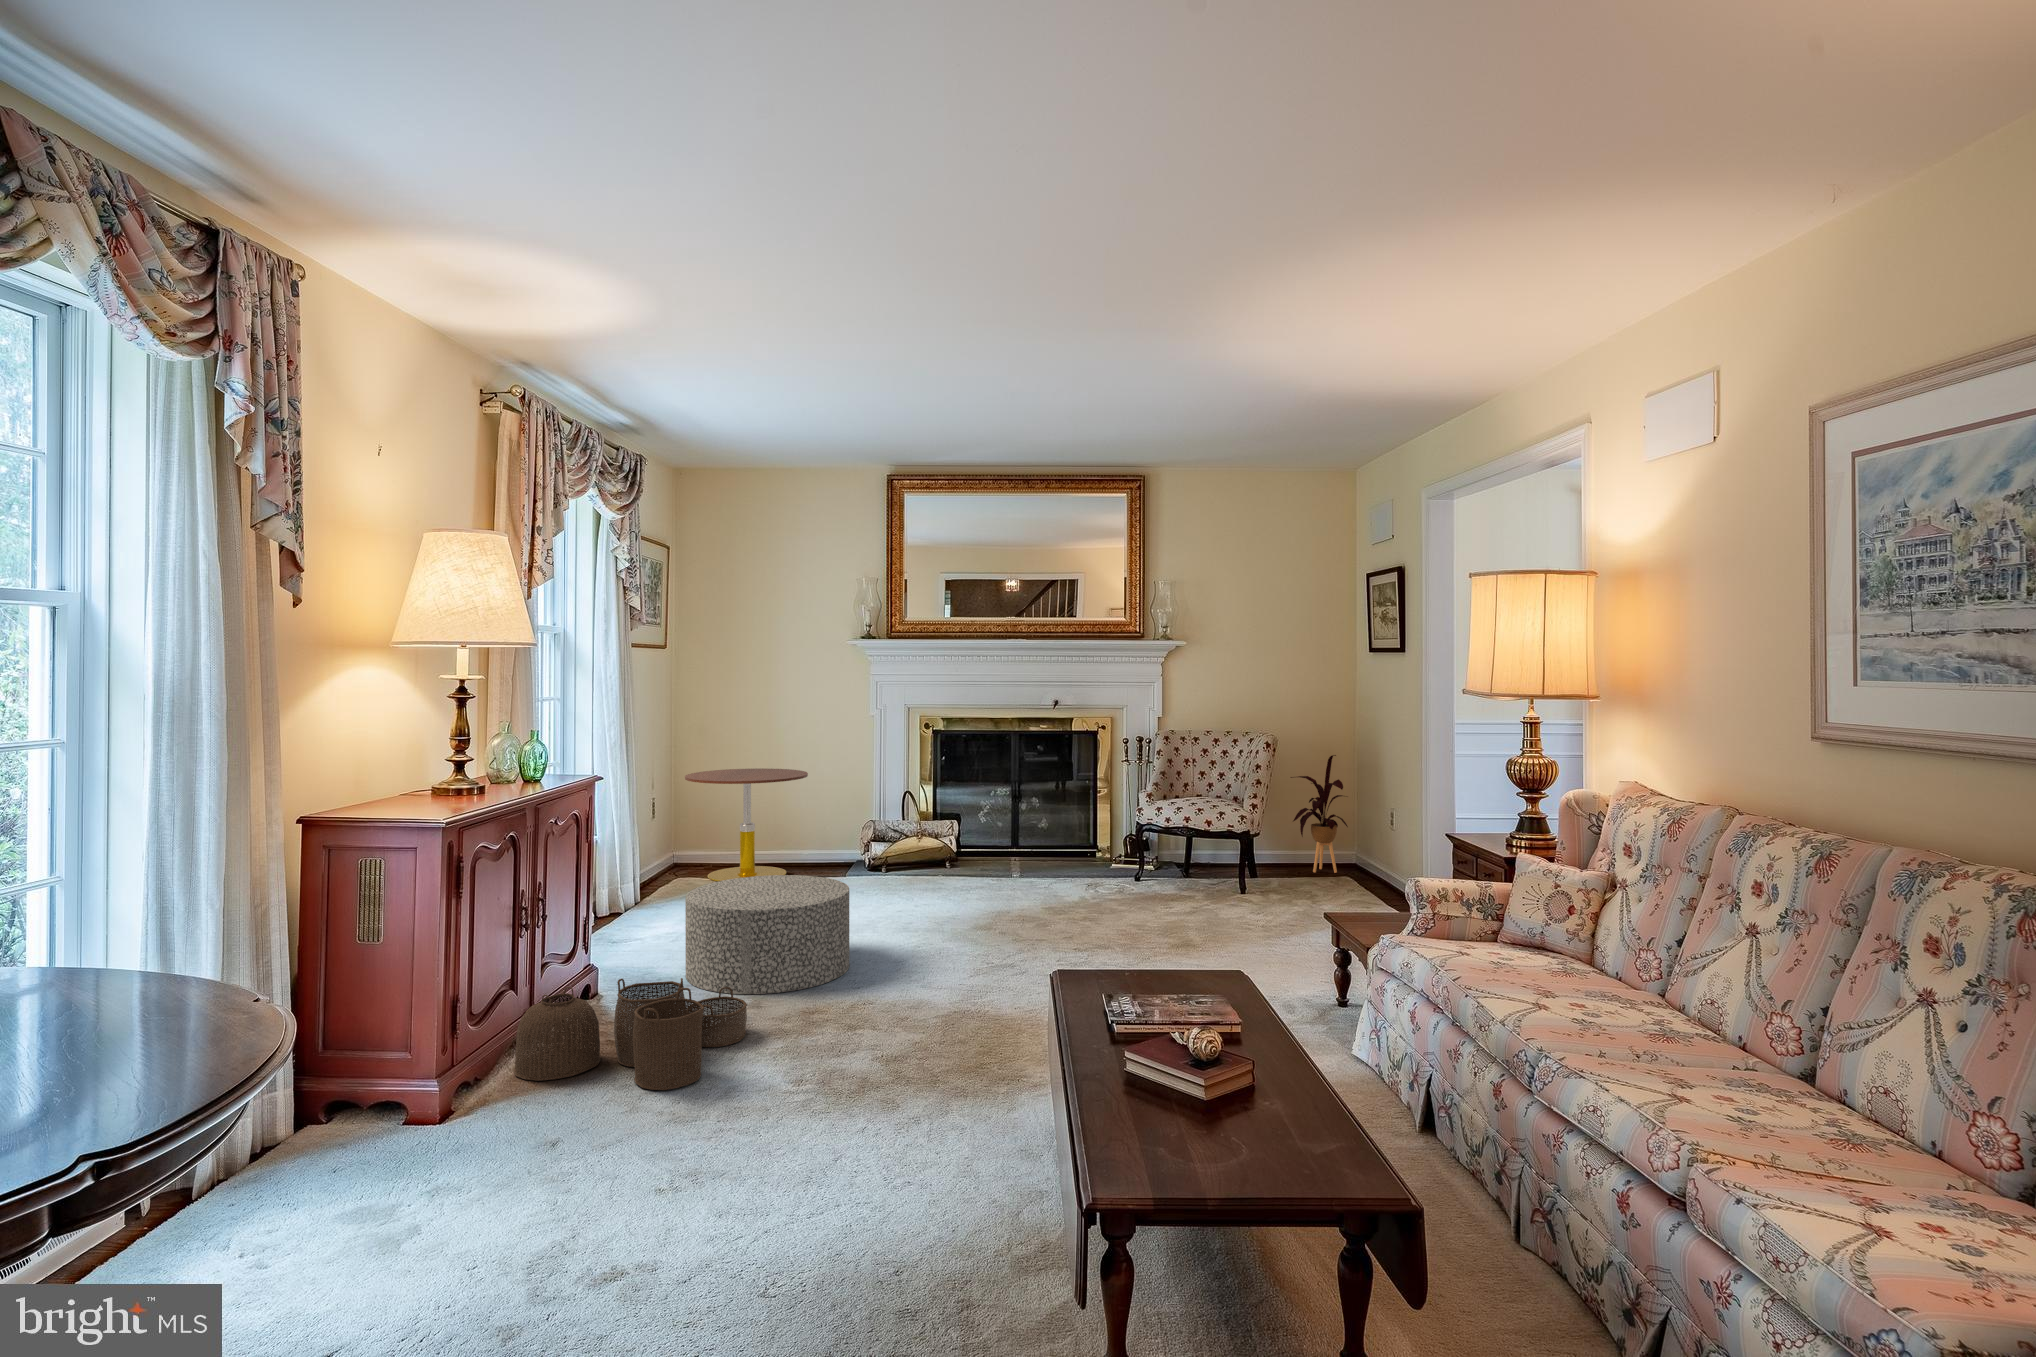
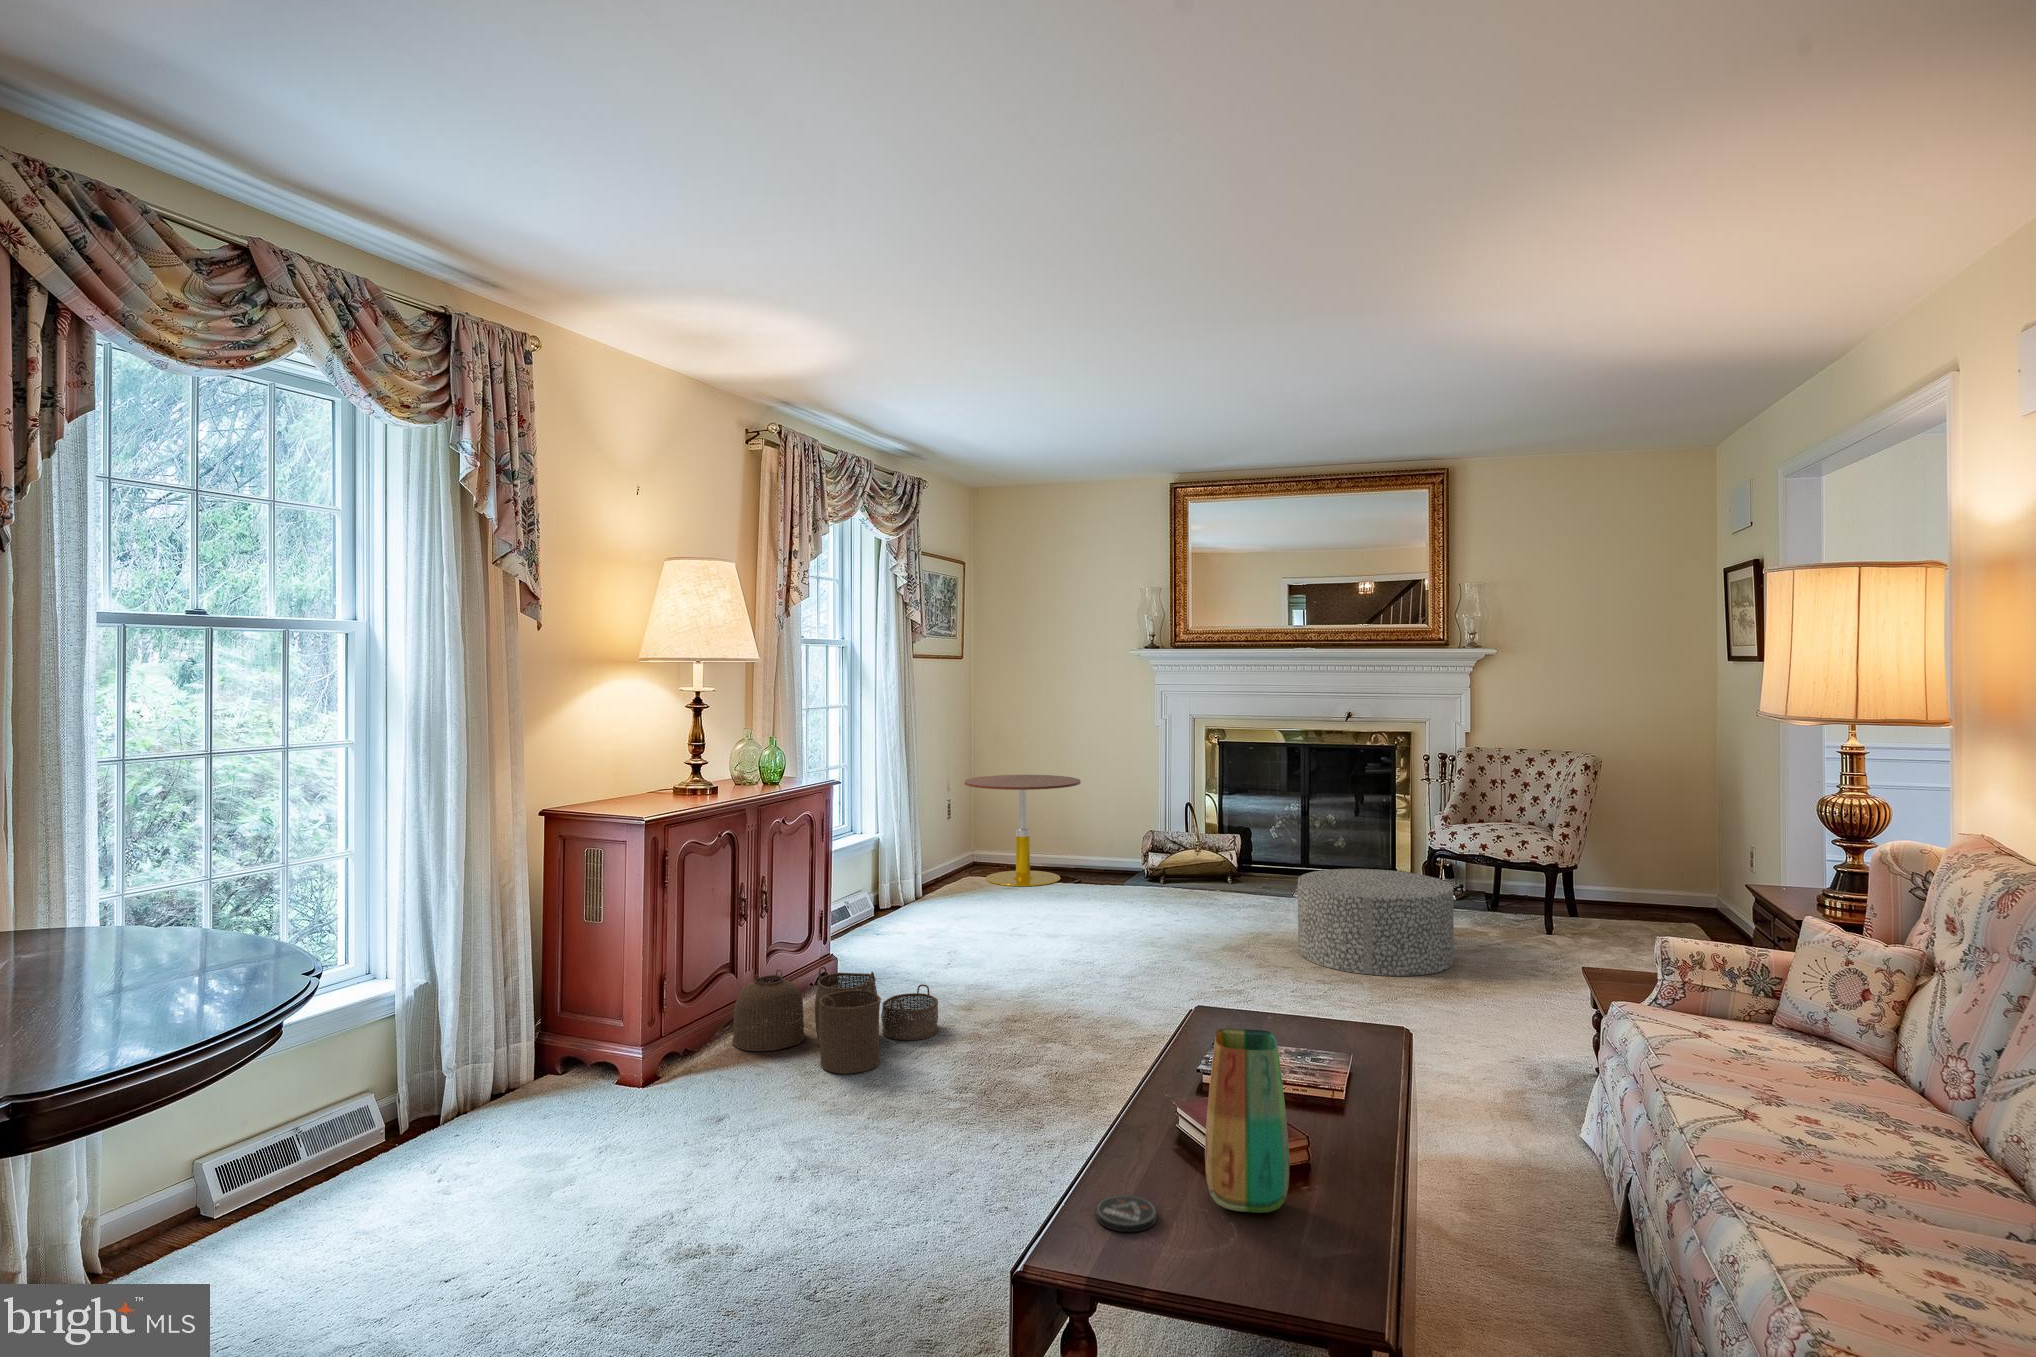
house plant: present [1291,755,1348,873] -> none [1632,779,1713,923]
ottoman: present [685,875,849,994] -> present [1298,869,1454,976]
vase: none [1206,979,1290,1146] -> present [1205,1028,1289,1213]
coaster: none [1128,1148,1186,1182] -> present [1096,1195,1157,1232]

